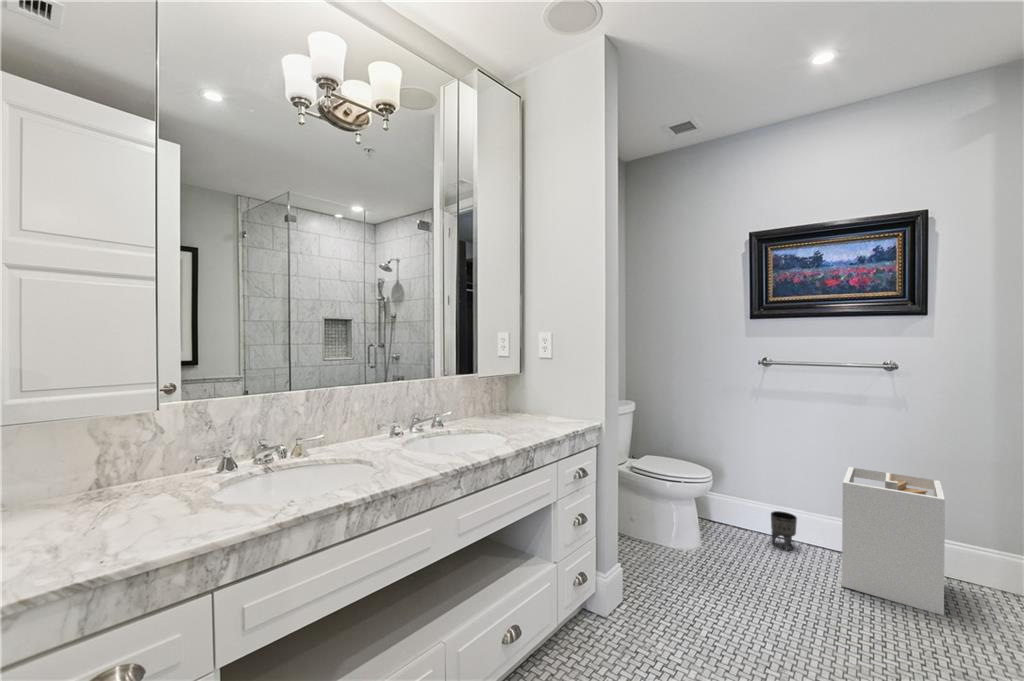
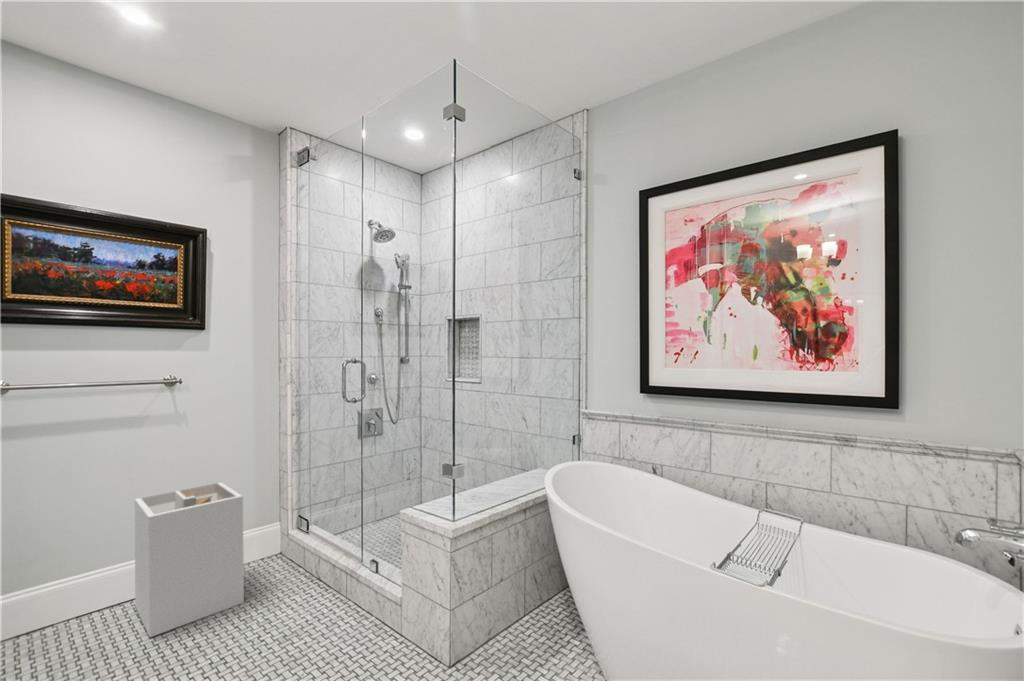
planter: present [771,511,797,551] -> none [22,590,65,648]

